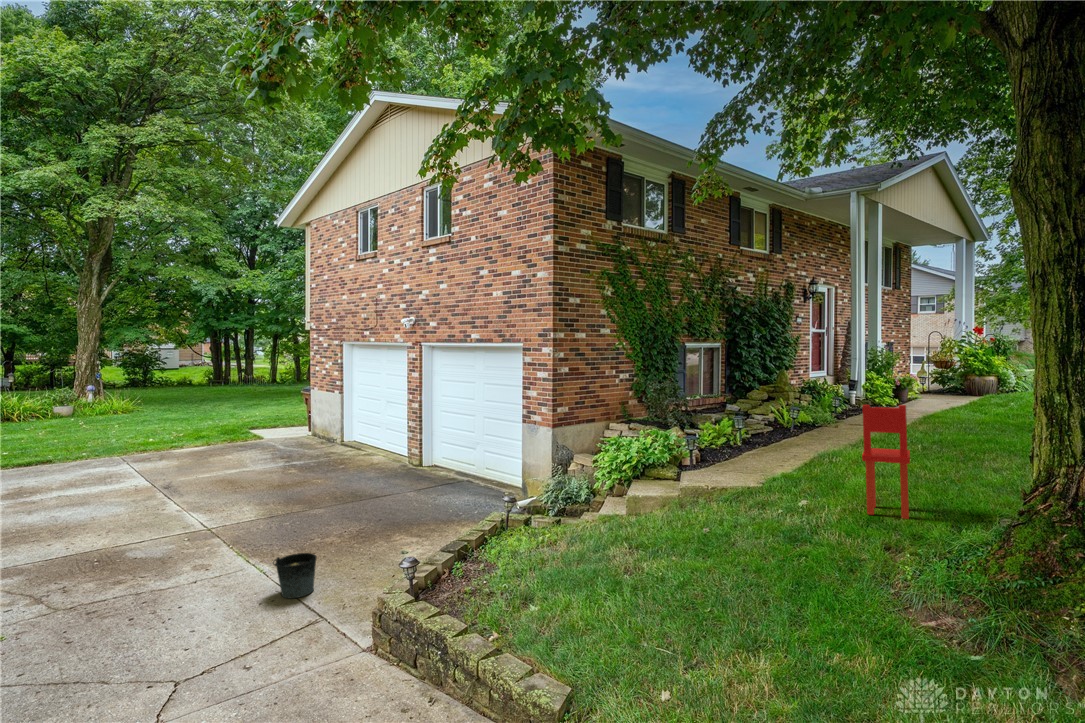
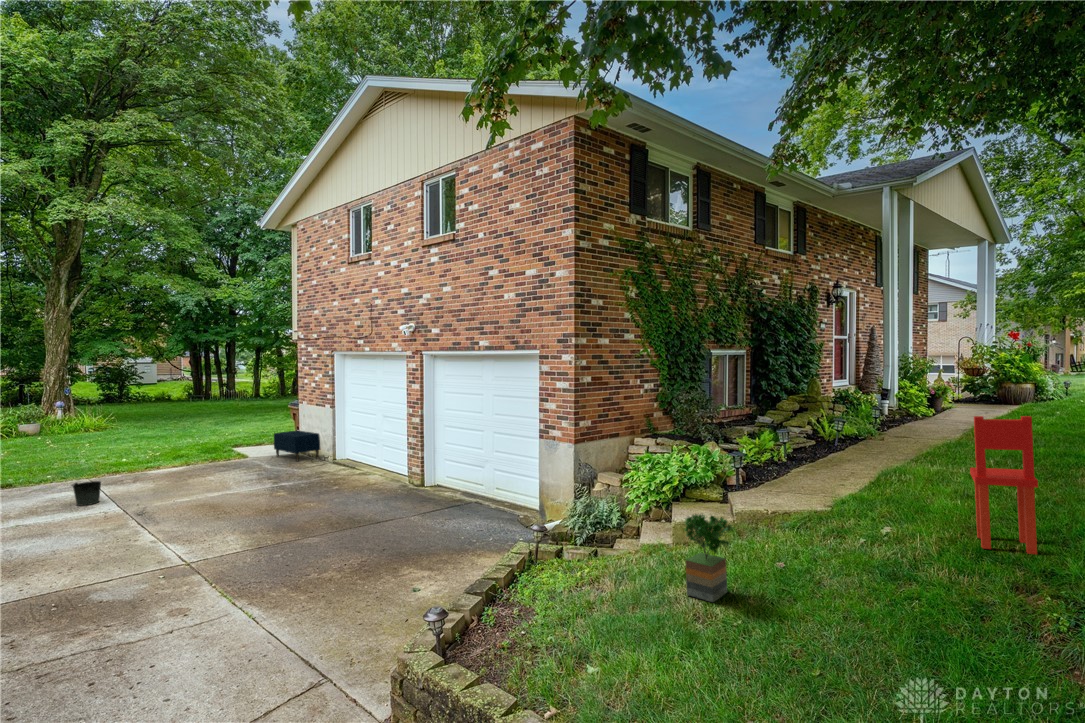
bench: none [289,414,331,443] -> present [274,431,320,461]
potted tree: none [617,482,660,554] -> present [685,514,734,602]
bucket: present [273,553,317,598] -> present [72,481,101,506]

